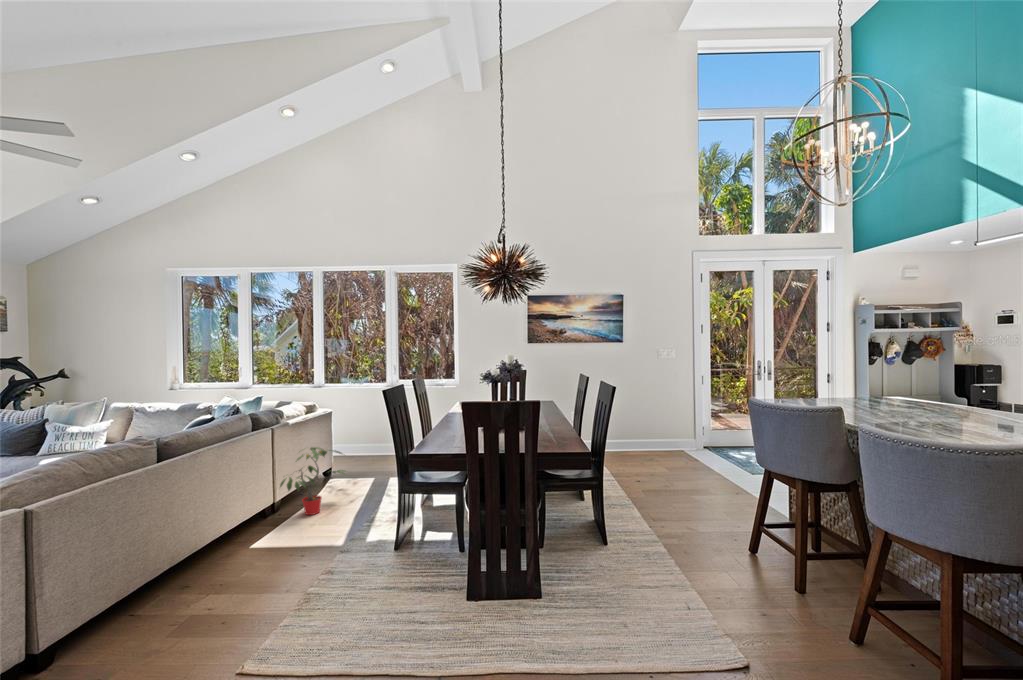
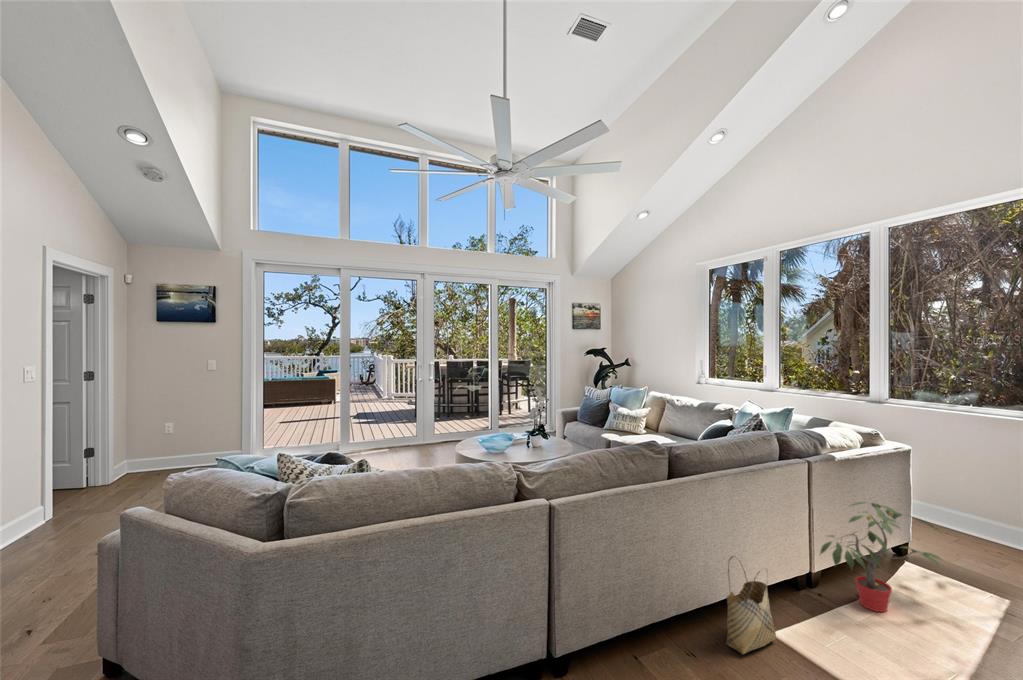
woven basket: none [216,501,252,565] -> present [726,556,776,654]

